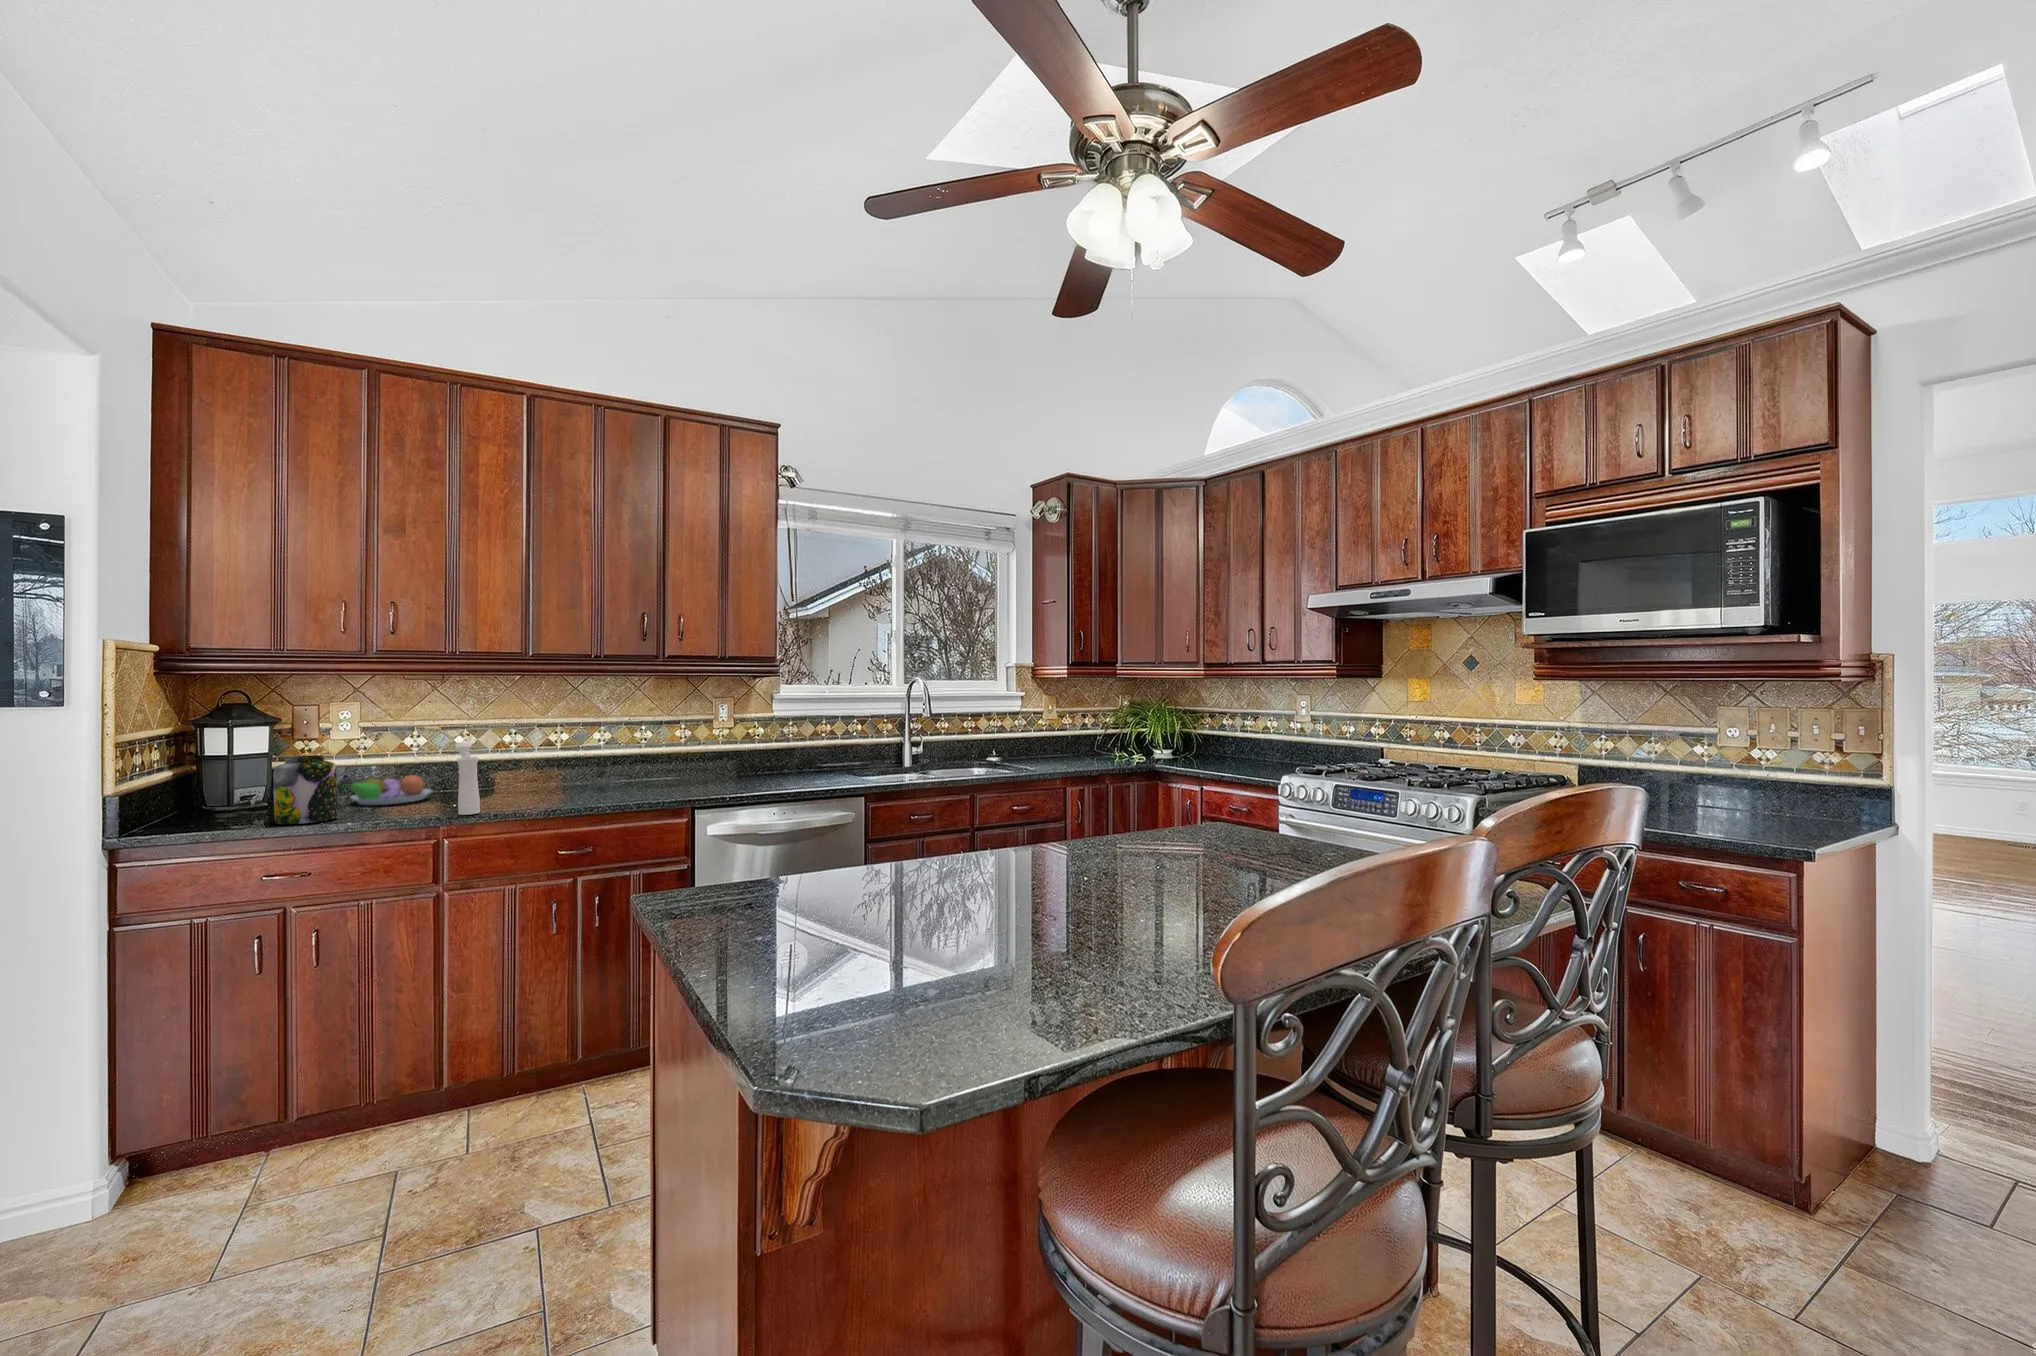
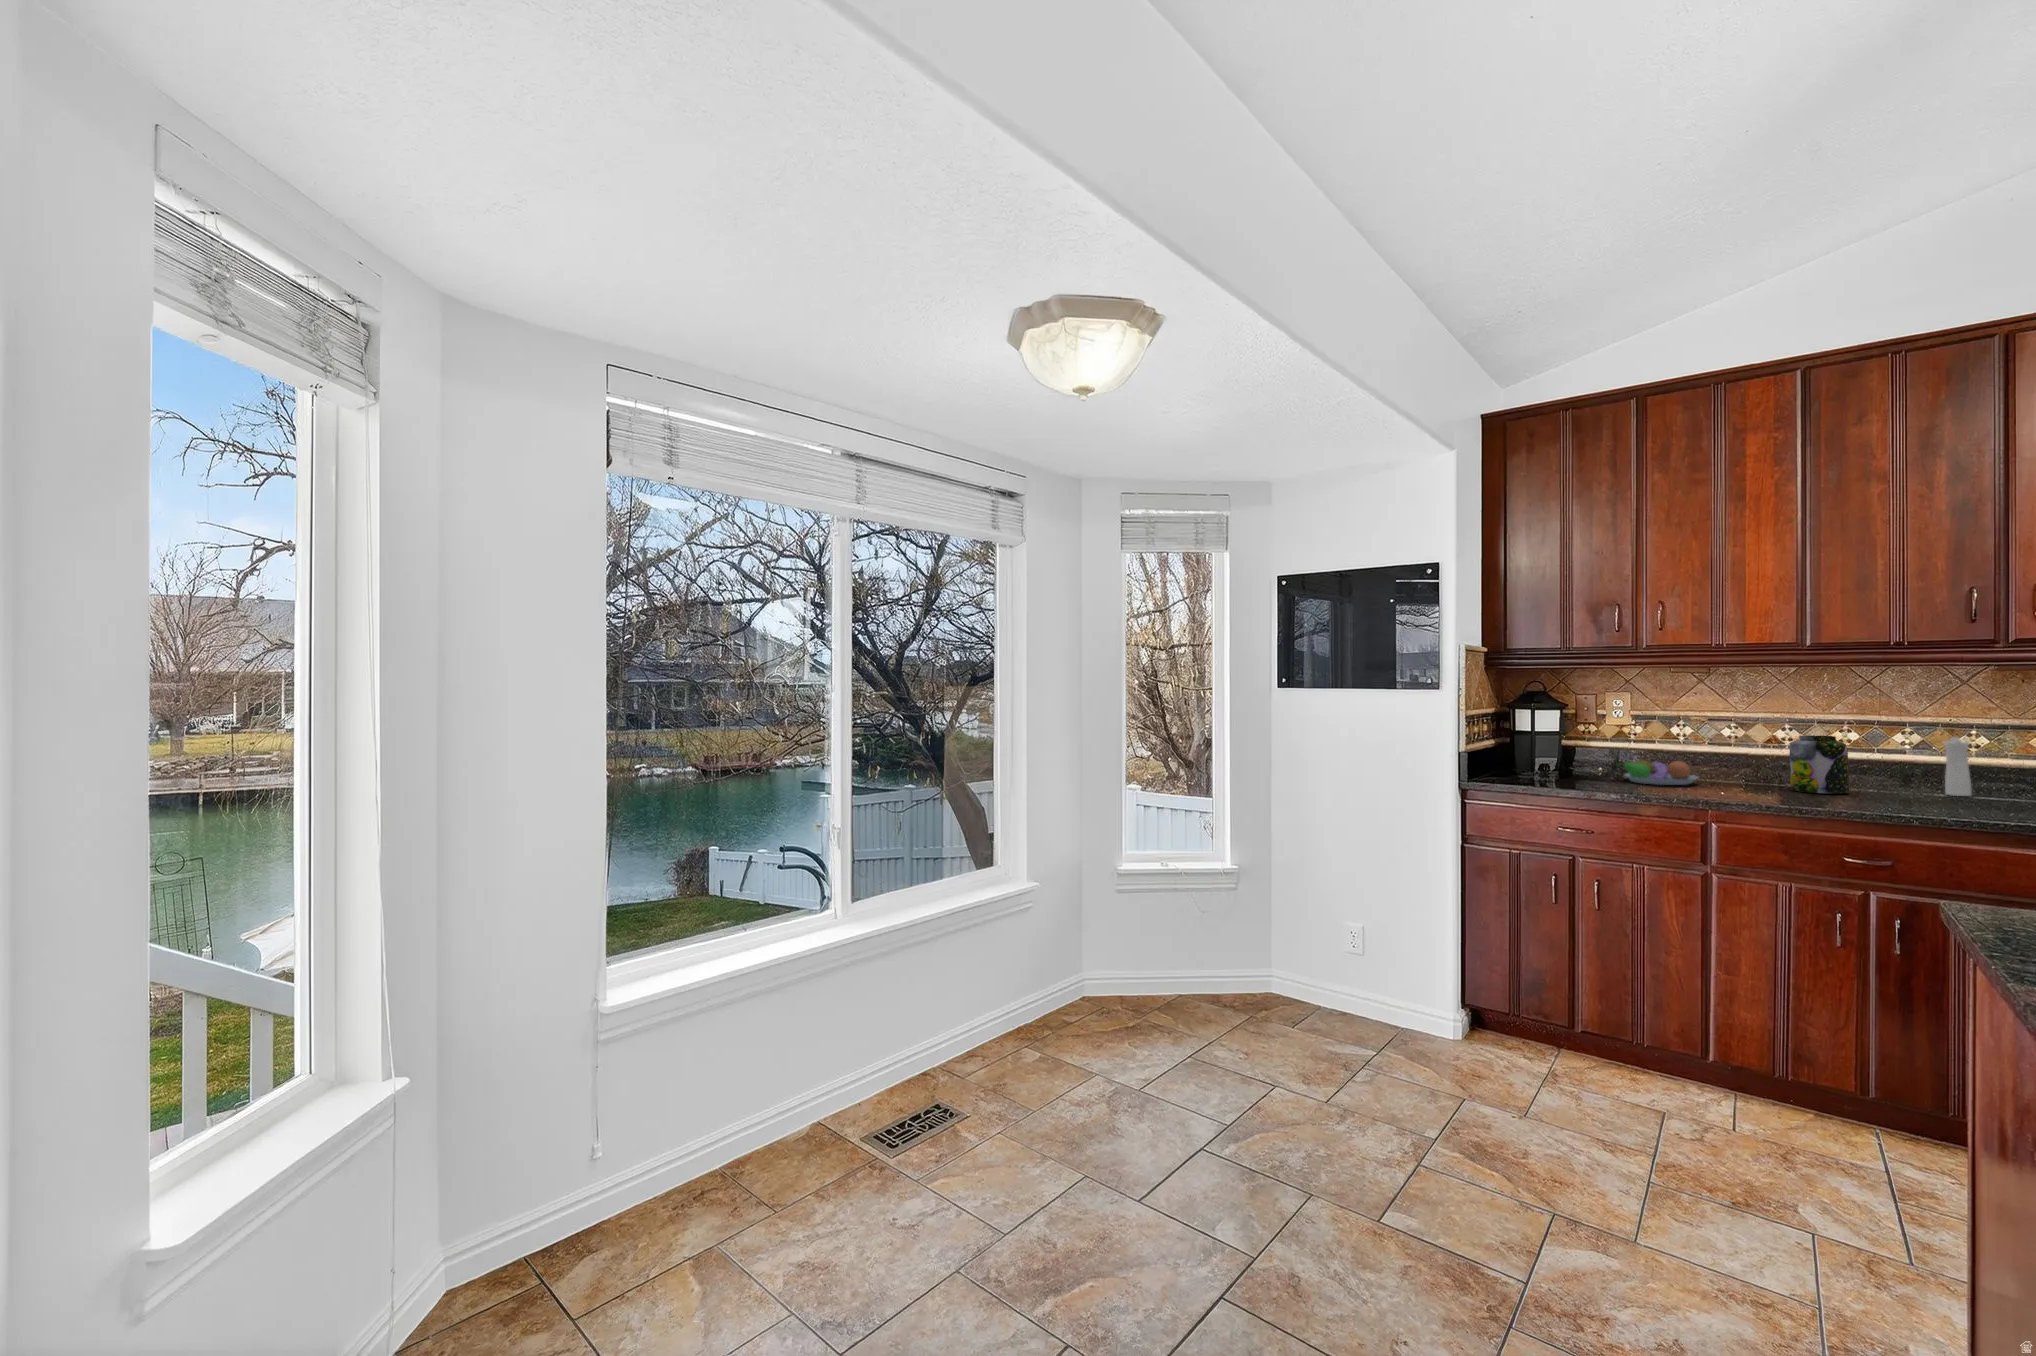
pepper mill: present [455,742,480,815] -> present [1944,737,1971,796]
jar: present [273,755,338,824] -> present [1790,736,1849,794]

